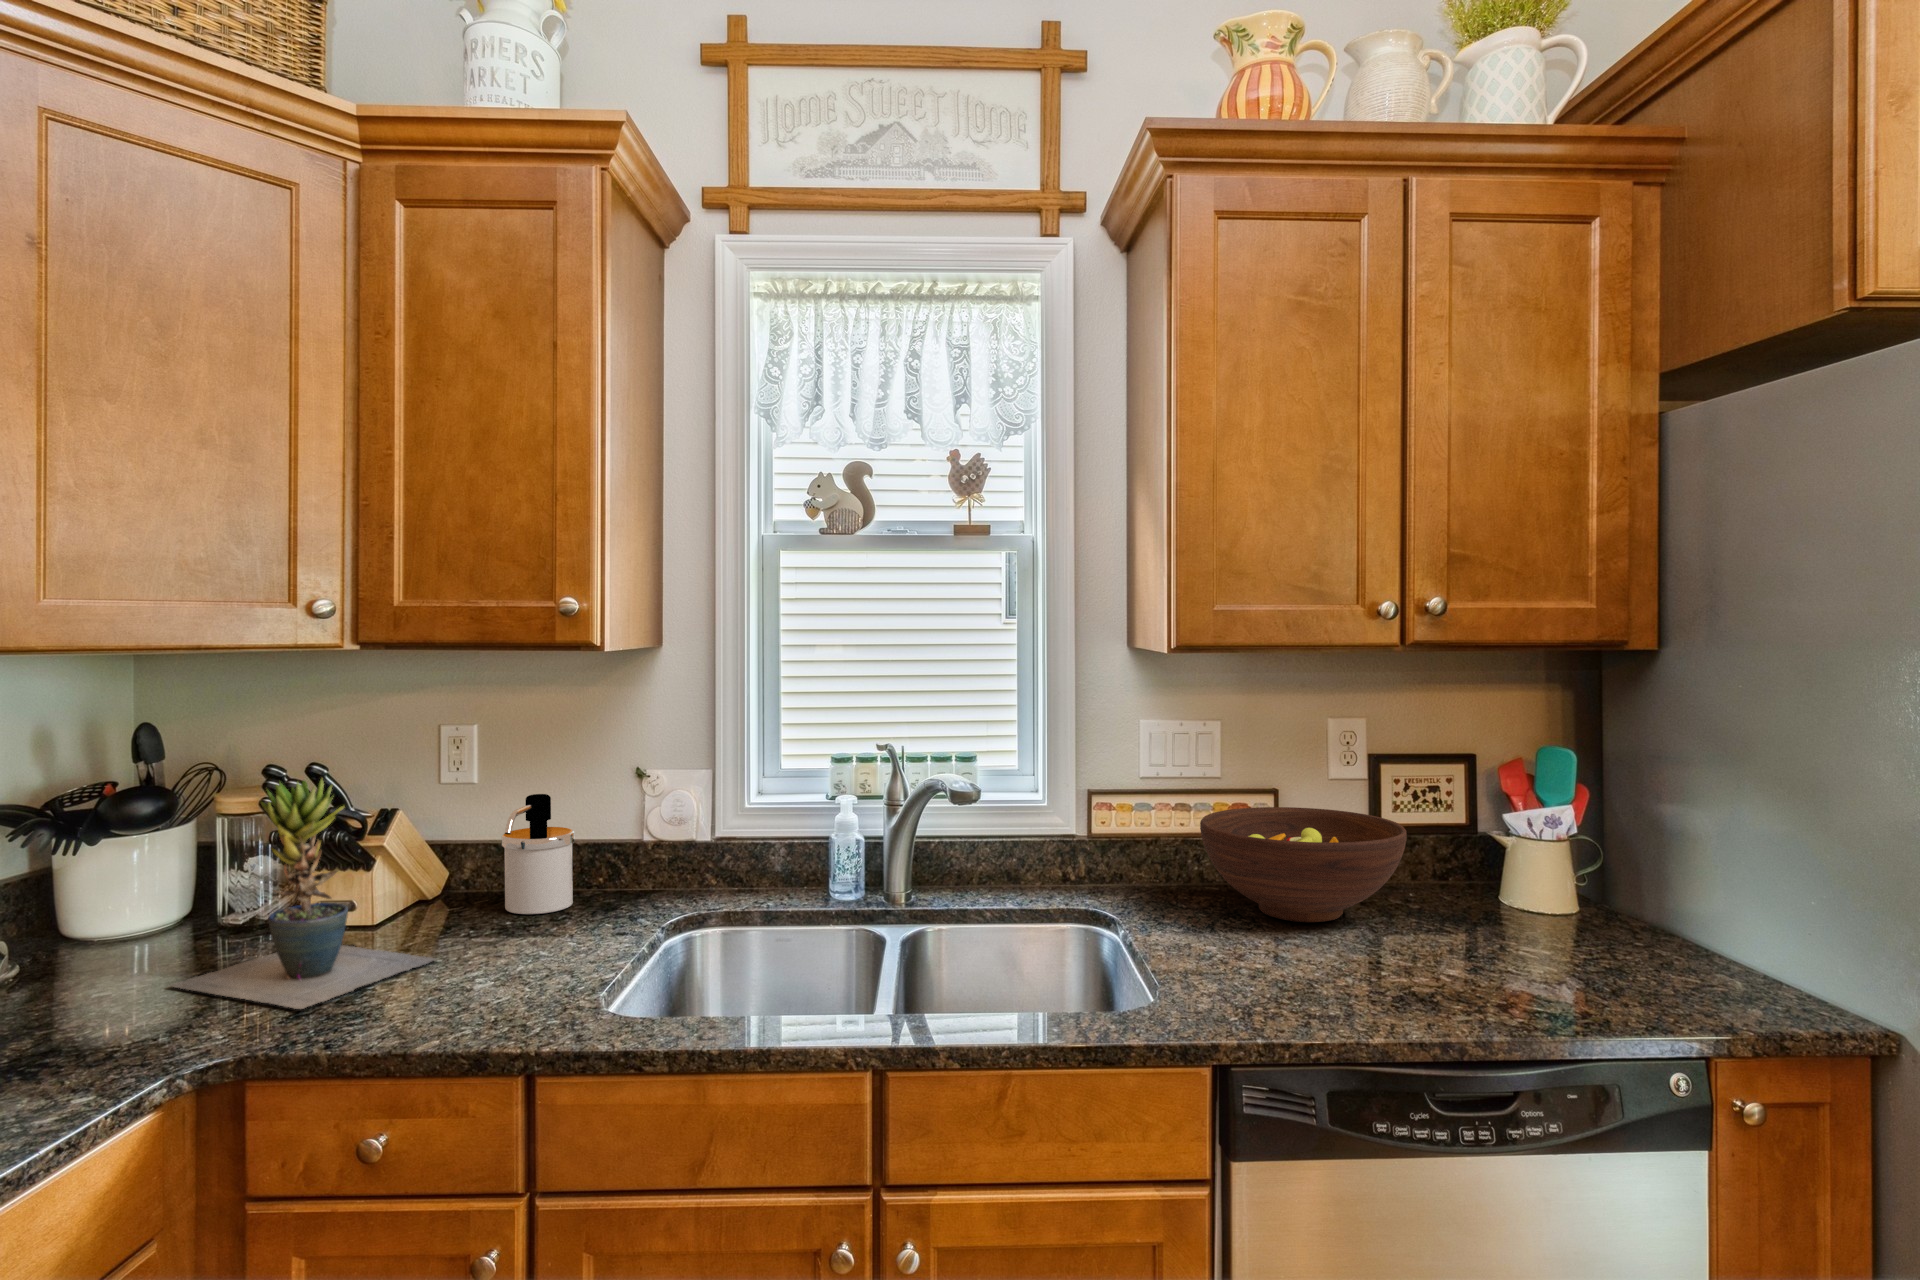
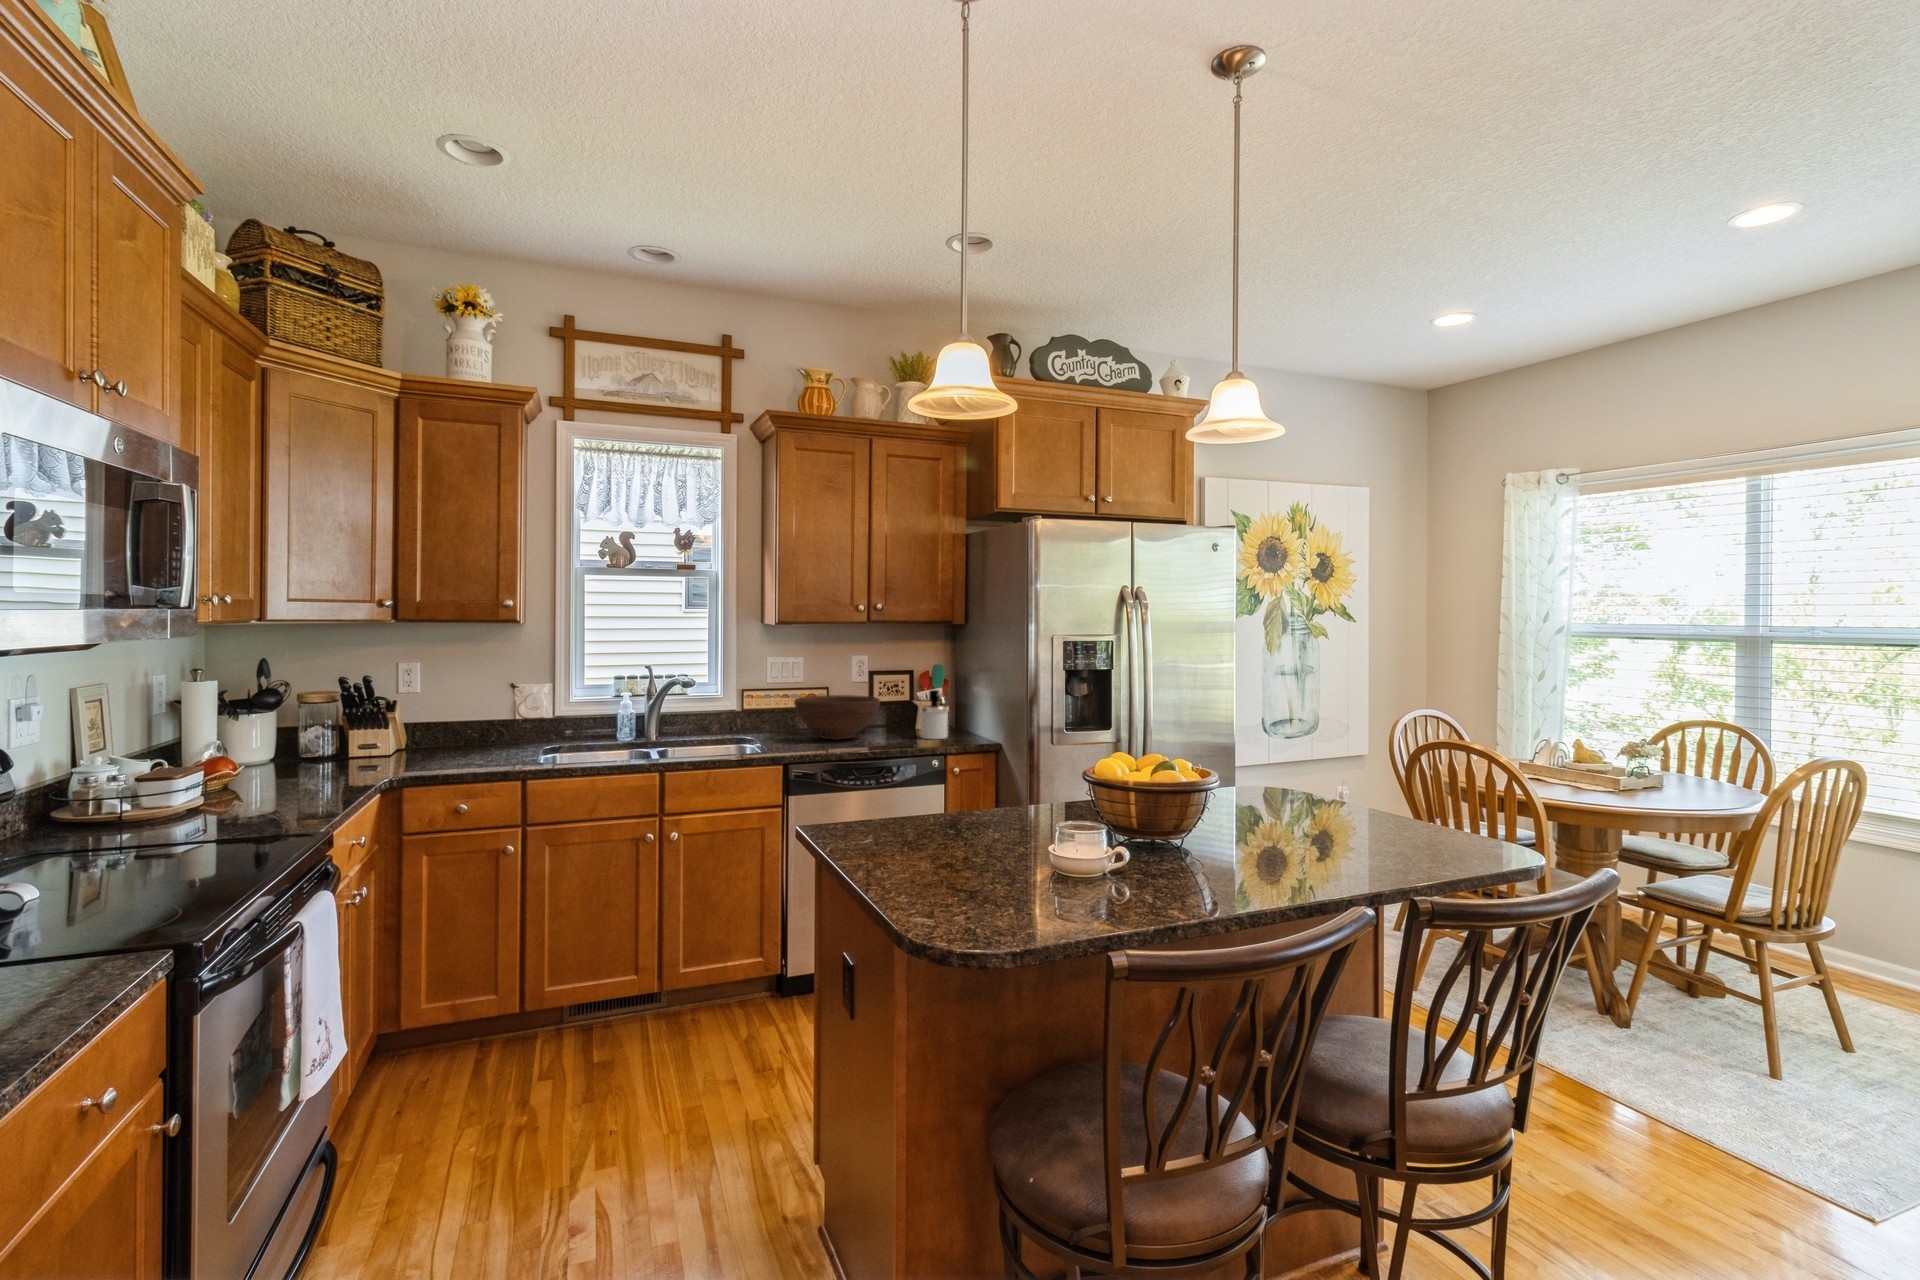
potted plant: present [171,779,436,1009] -> none [307,677,439,776]
soap dispenser: present [502,794,575,914] -> present [920,690,949,739]

